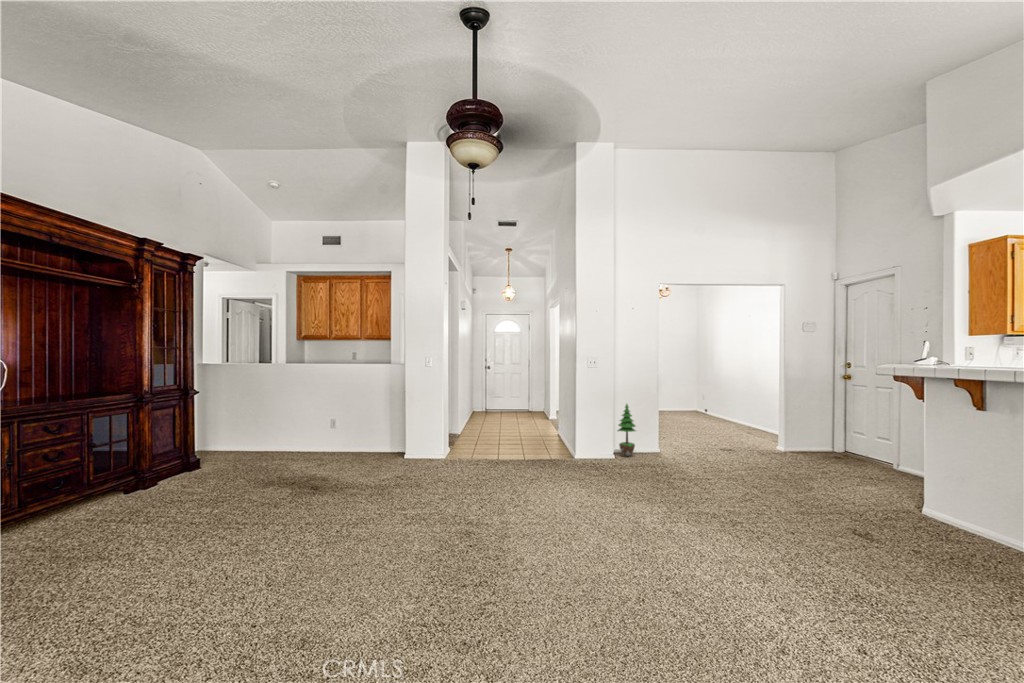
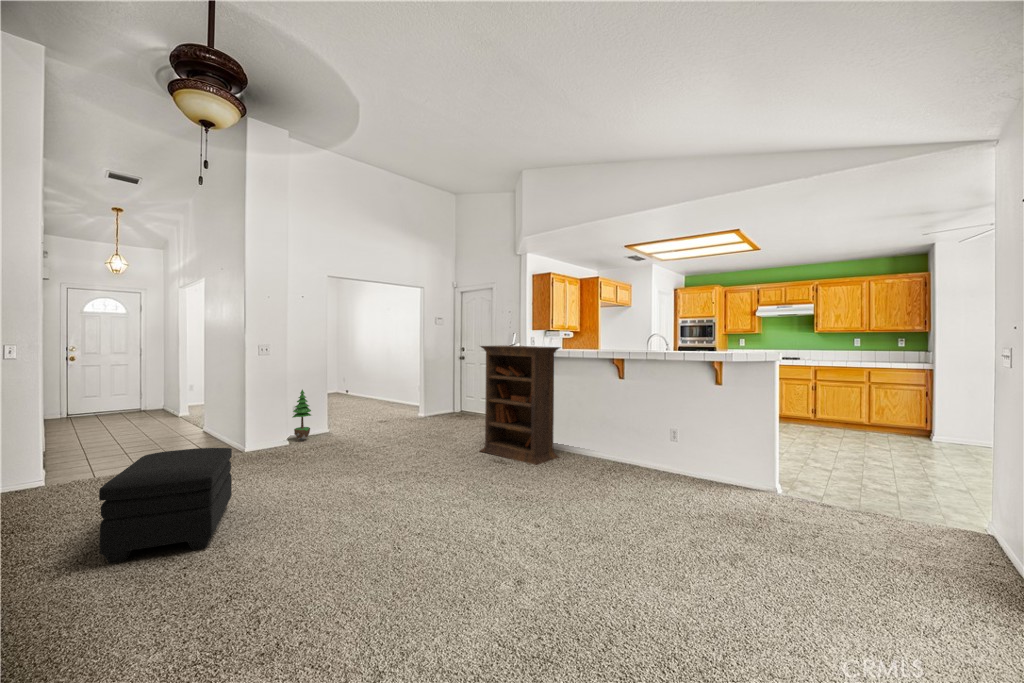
bookcase: none [834,359,996,556] -> present [480,346,560,465]
ottoman: none [429,445,531,535] -> present [99,448,232,564]

